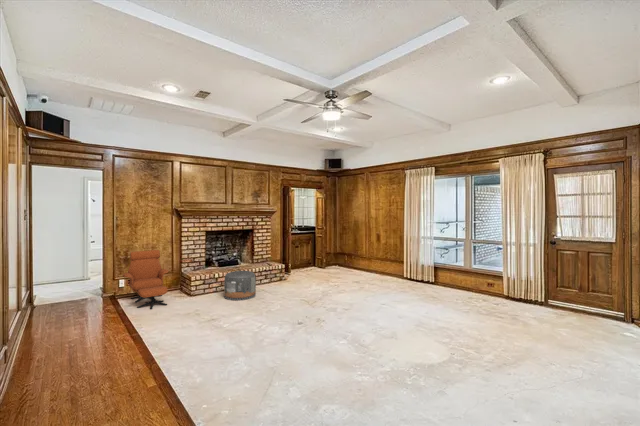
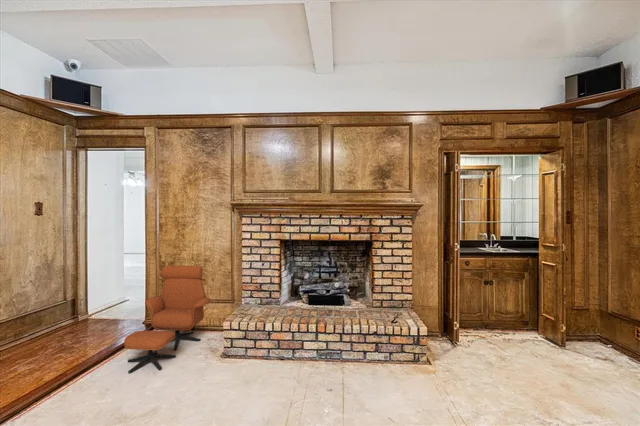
pouf: present [224,271,256,300] -> none [247,329,315,411]

